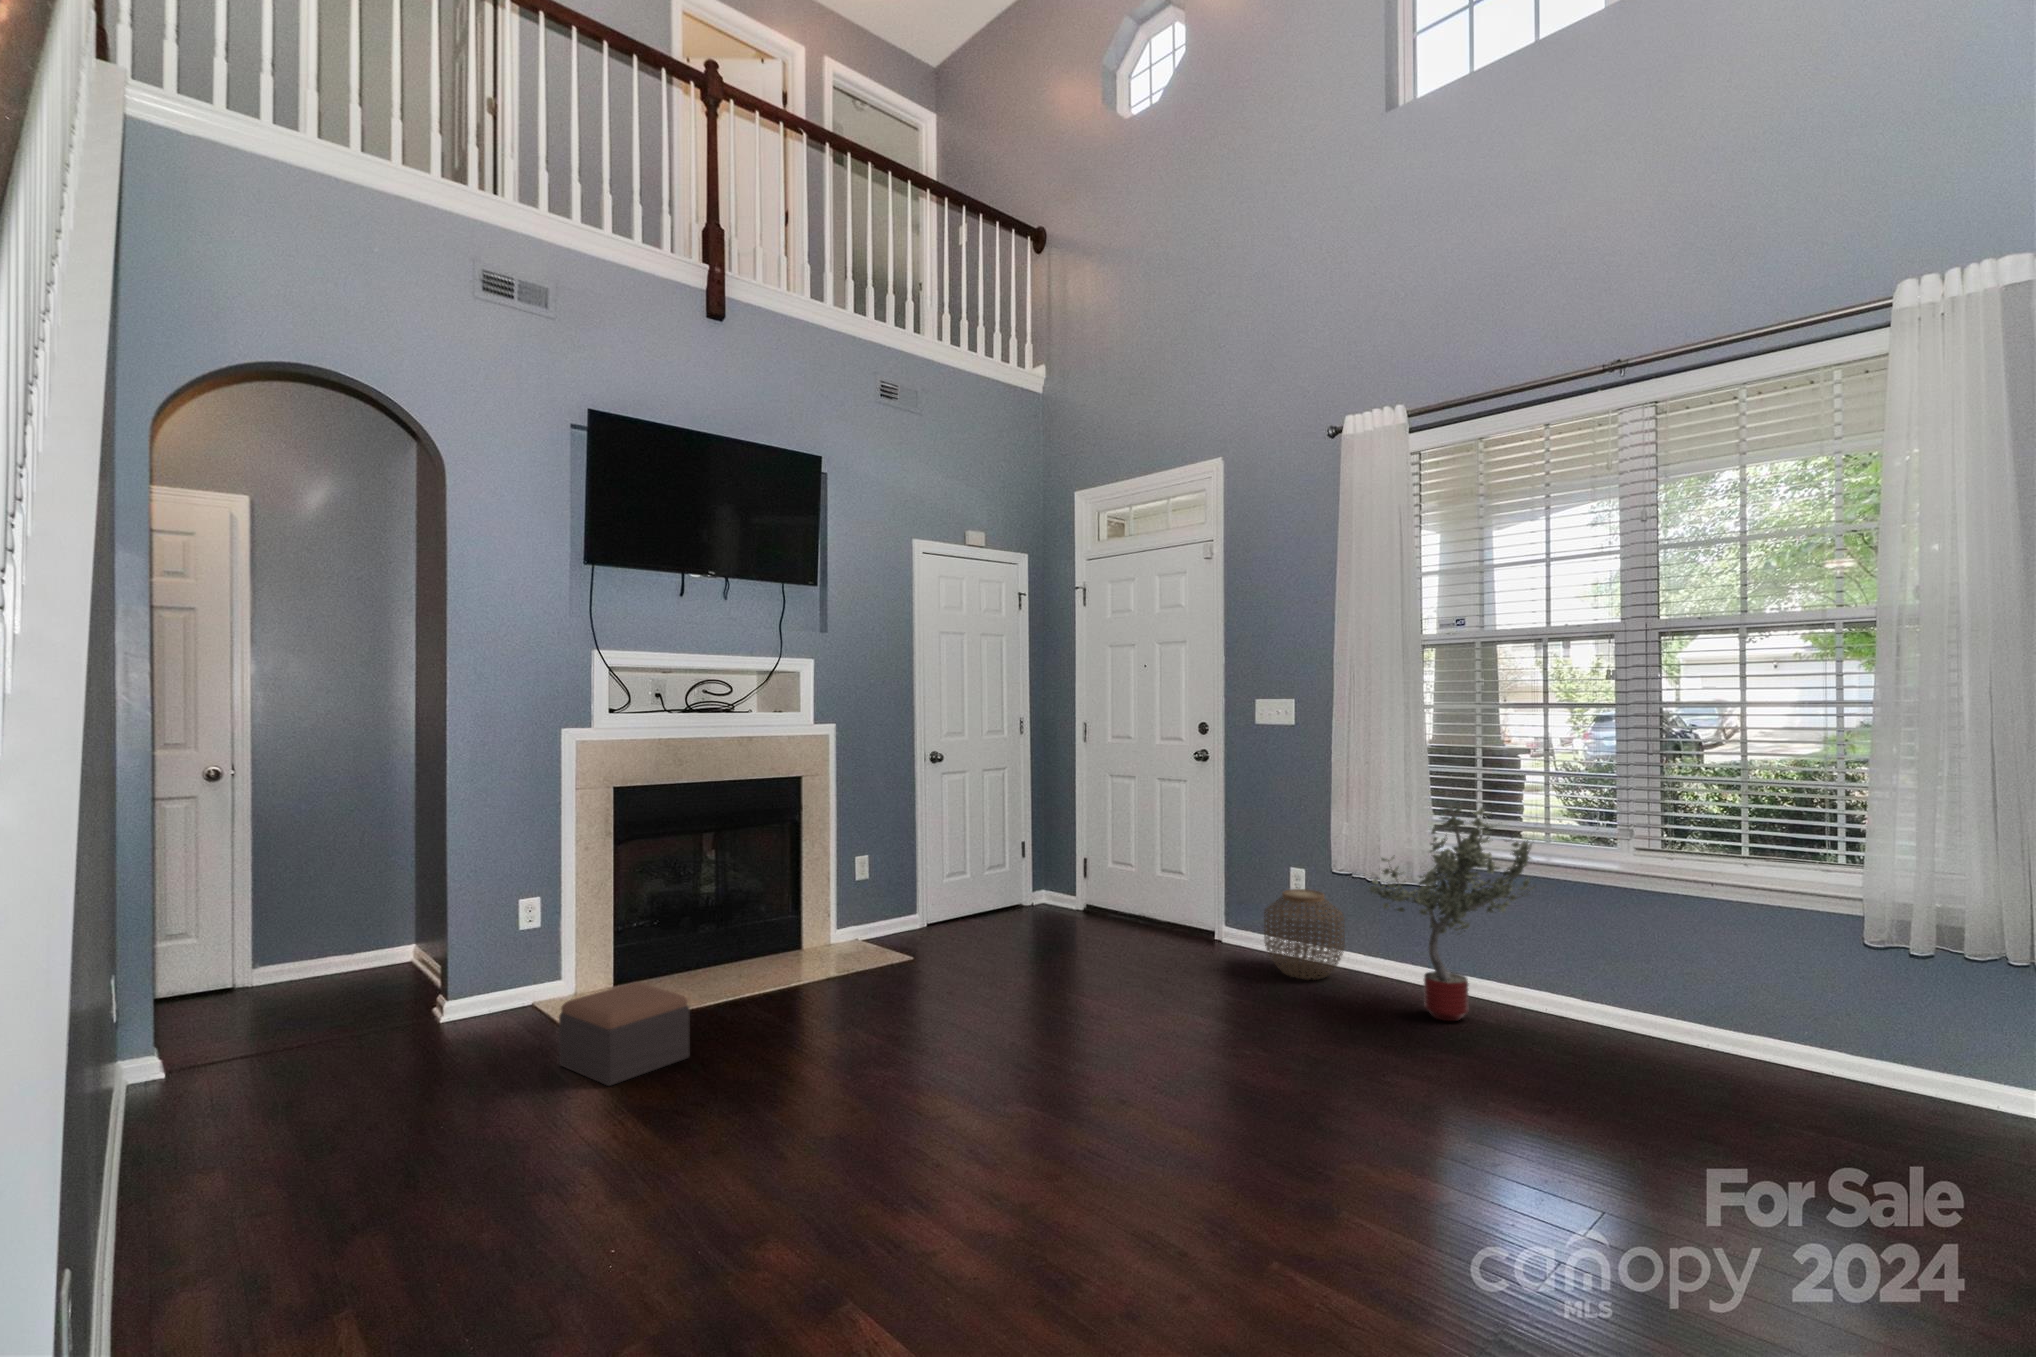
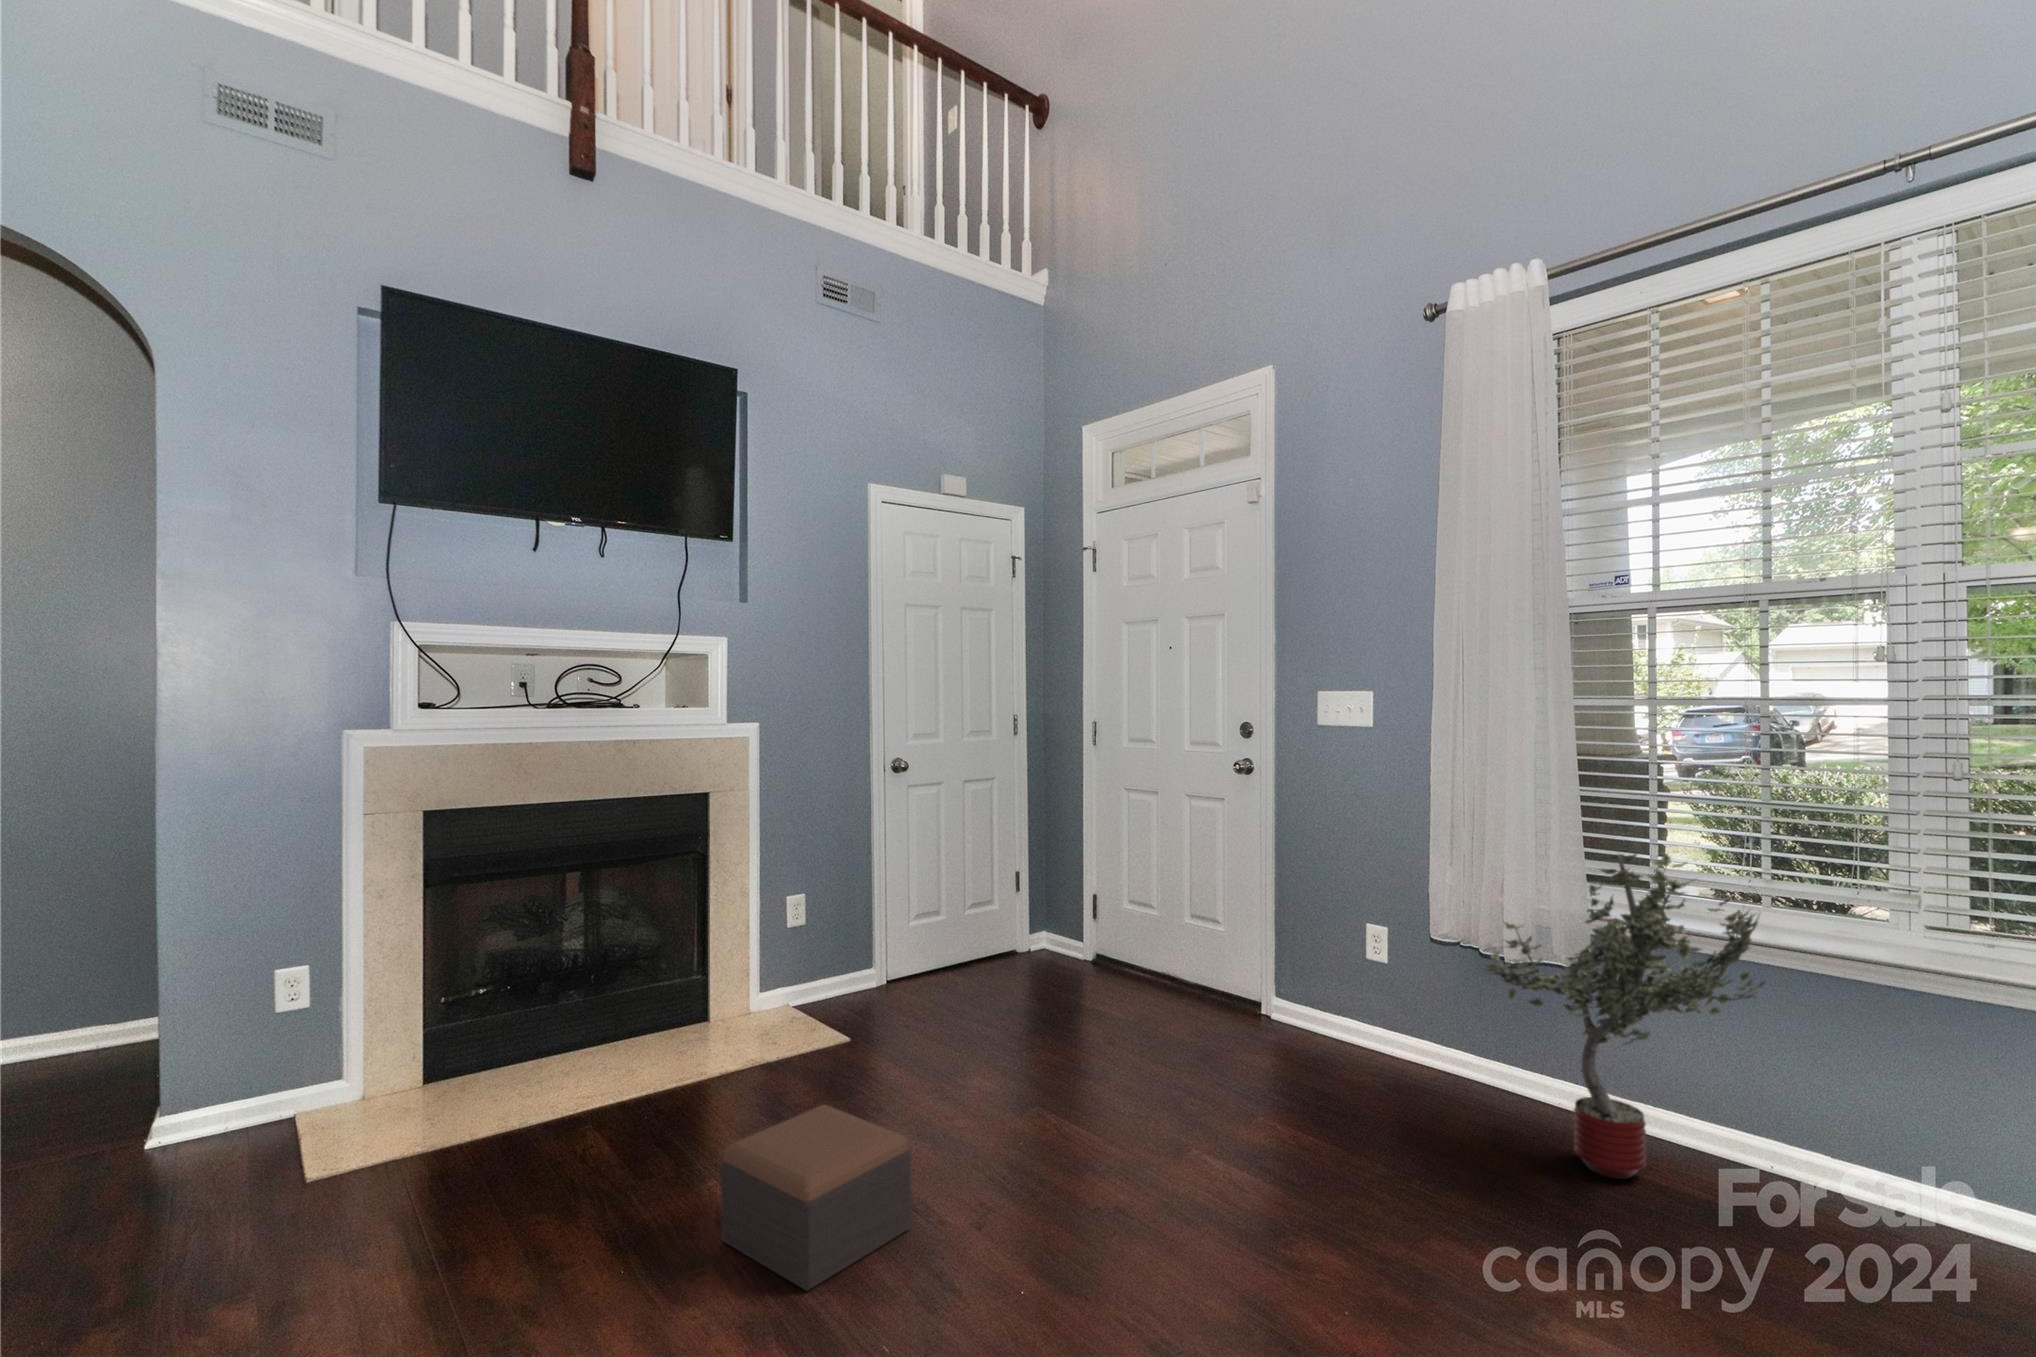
woven basket: present [1264,889,1345,980] -> none [1330,957,1446,1089]
footstool: present [559,982,689,1086] -> present [721,1105,911,1291]

